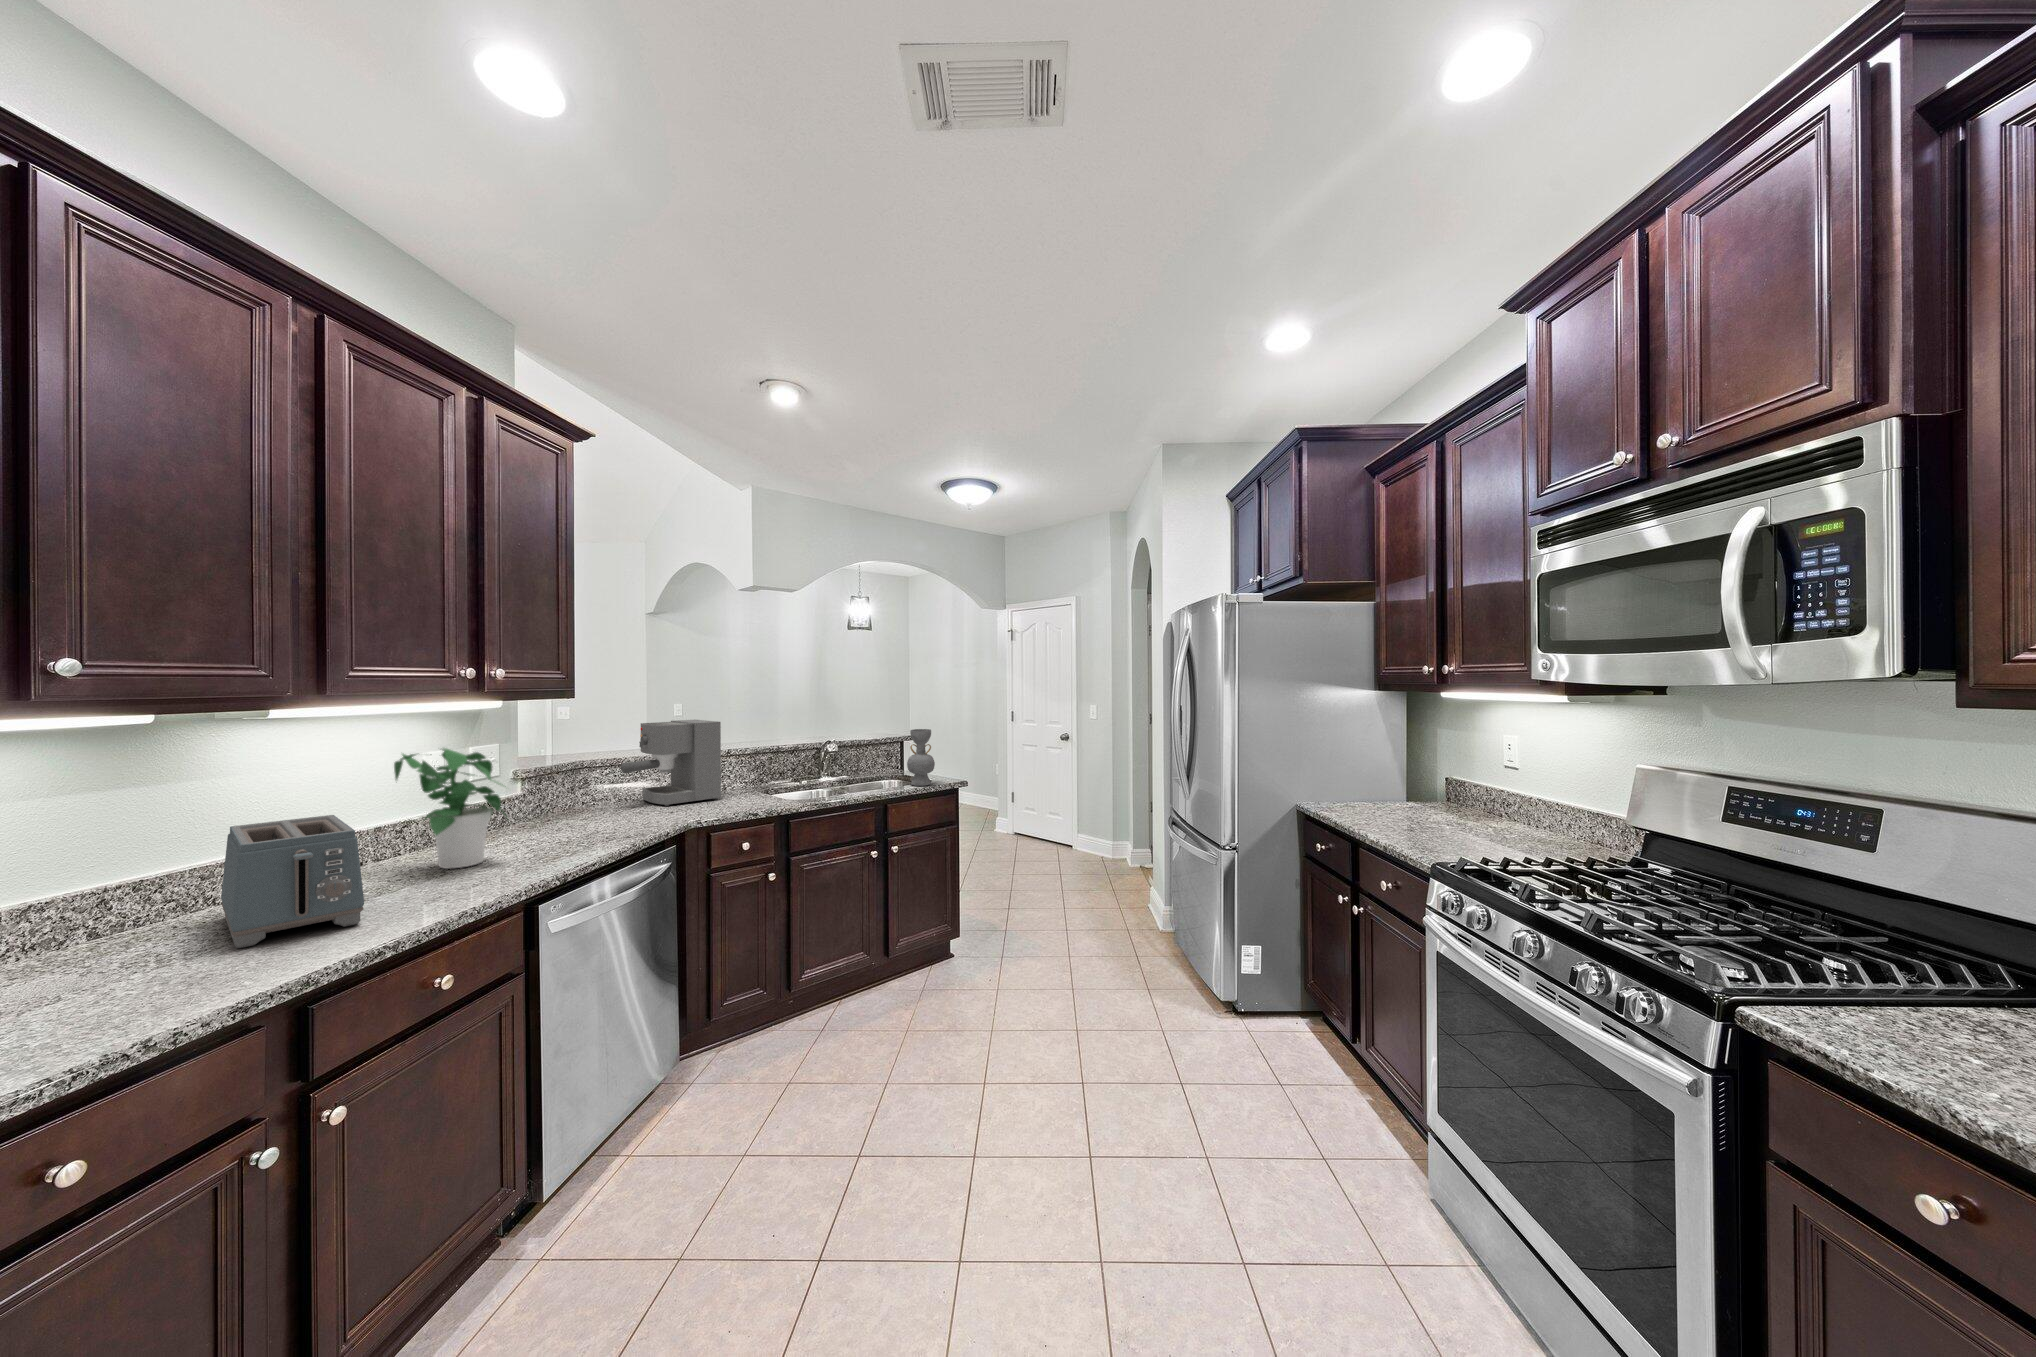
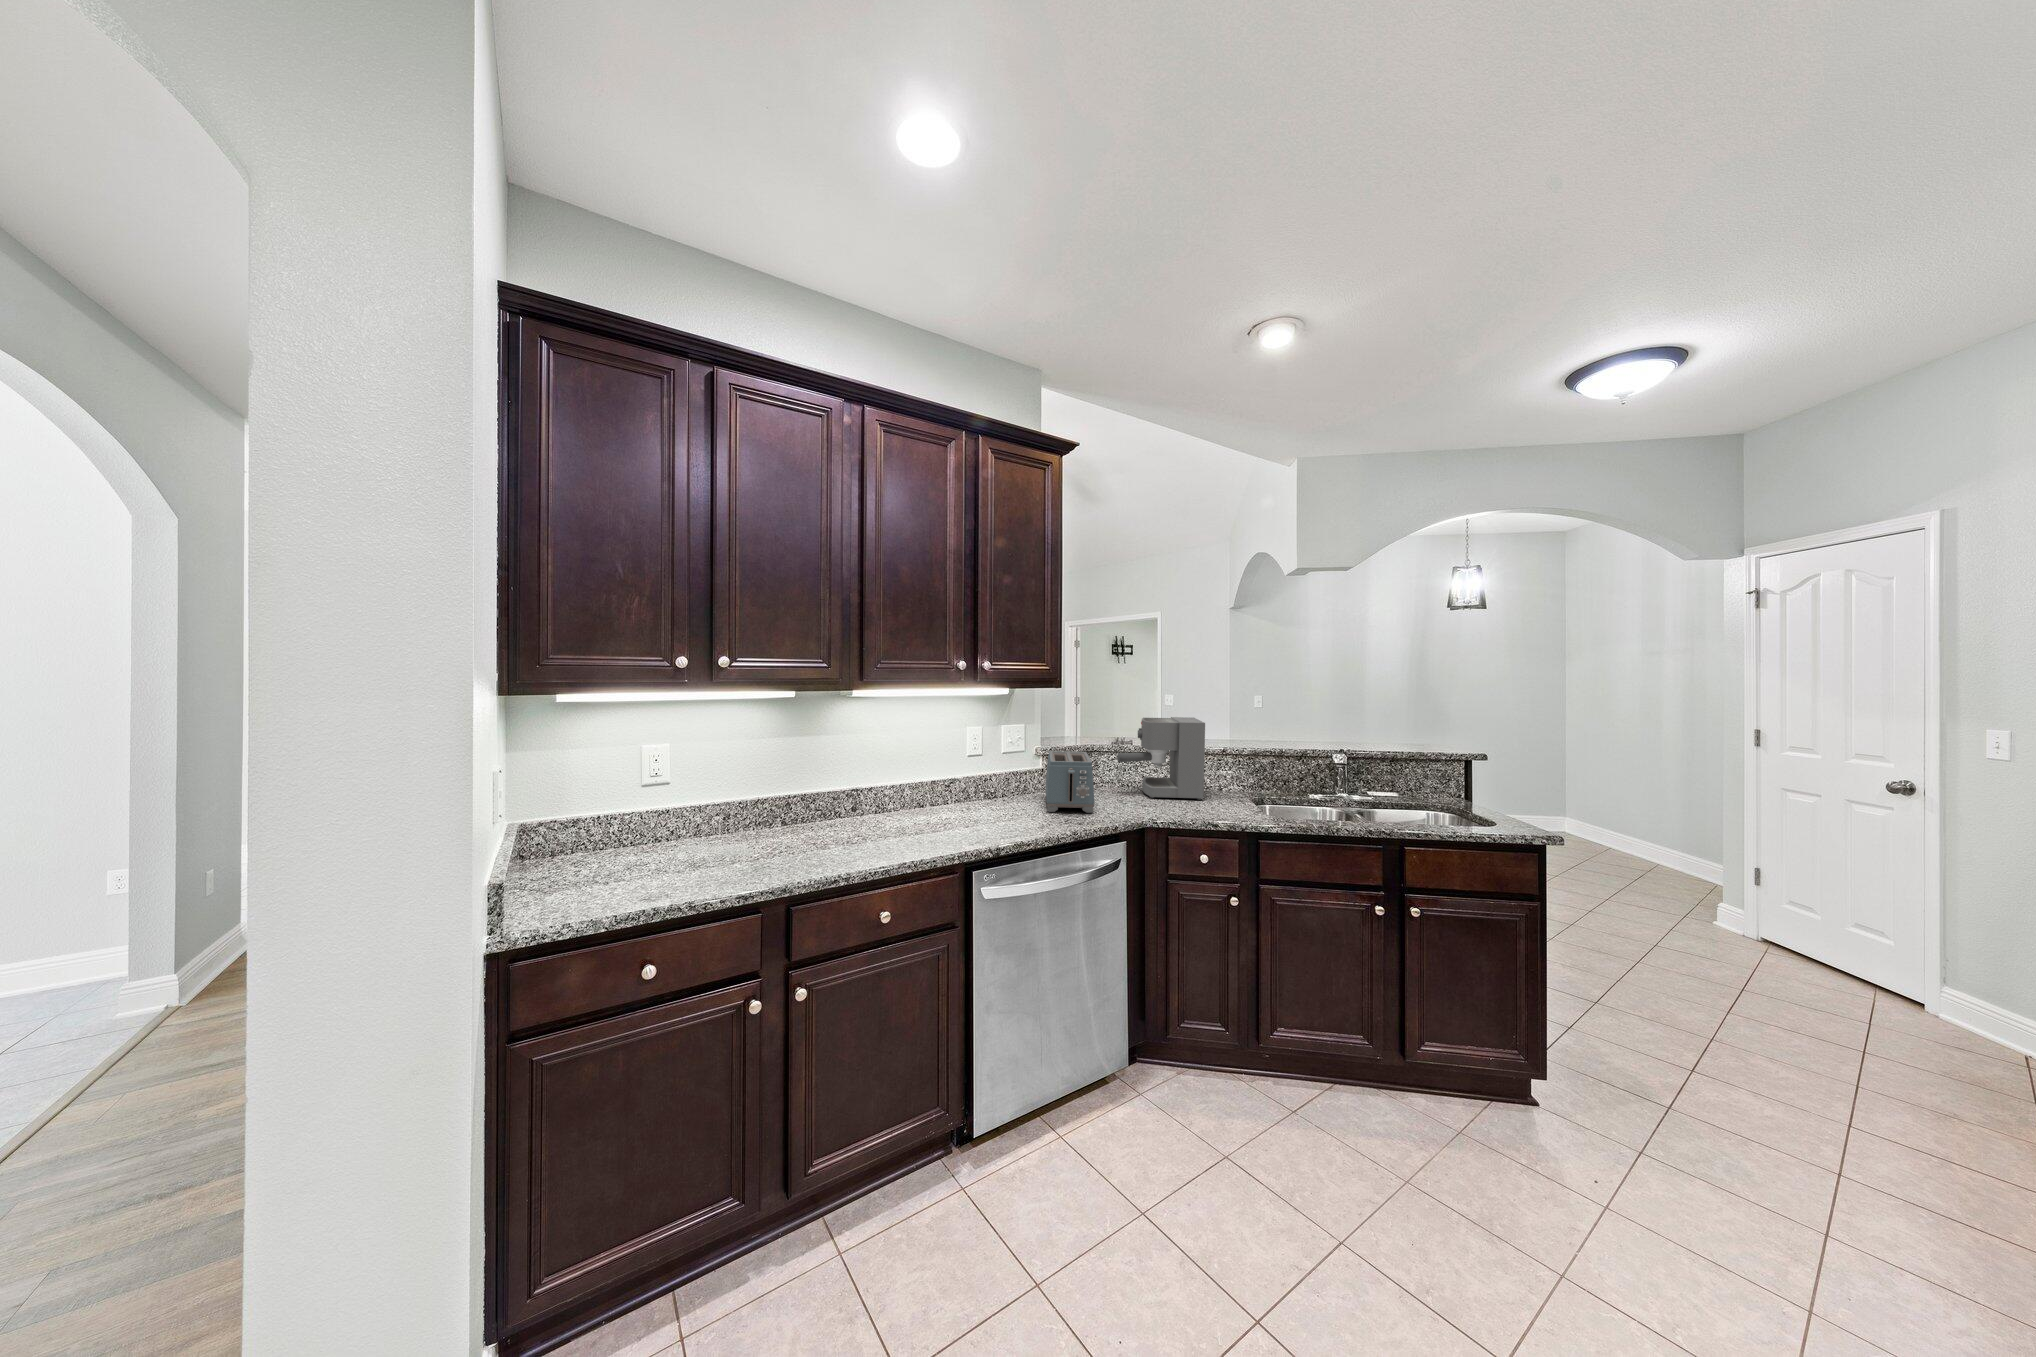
decorative vase: present [907,729,935,786] -> none [1433,754,1477,831]
potted plant: present [394,748,508,869] -> none [924,731,987,824]
toaster: present [221,815,364,948] -> present [1045,751,1094,813]

